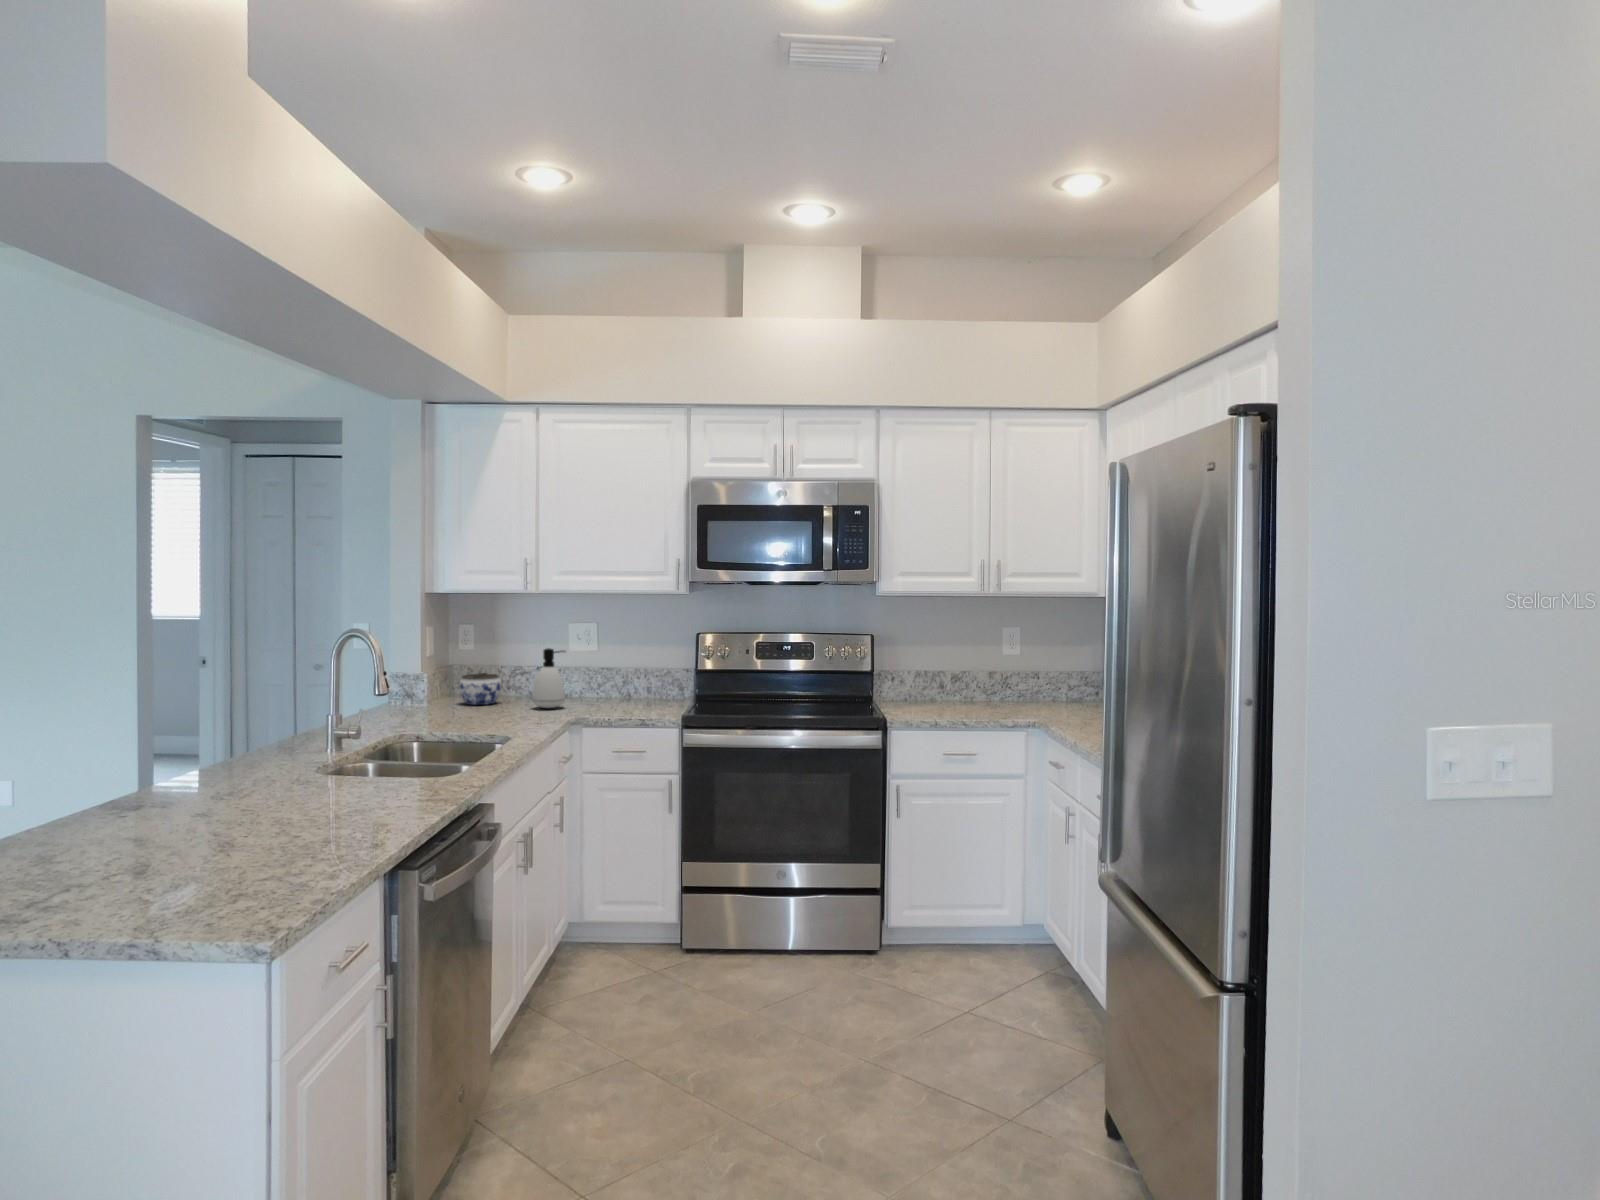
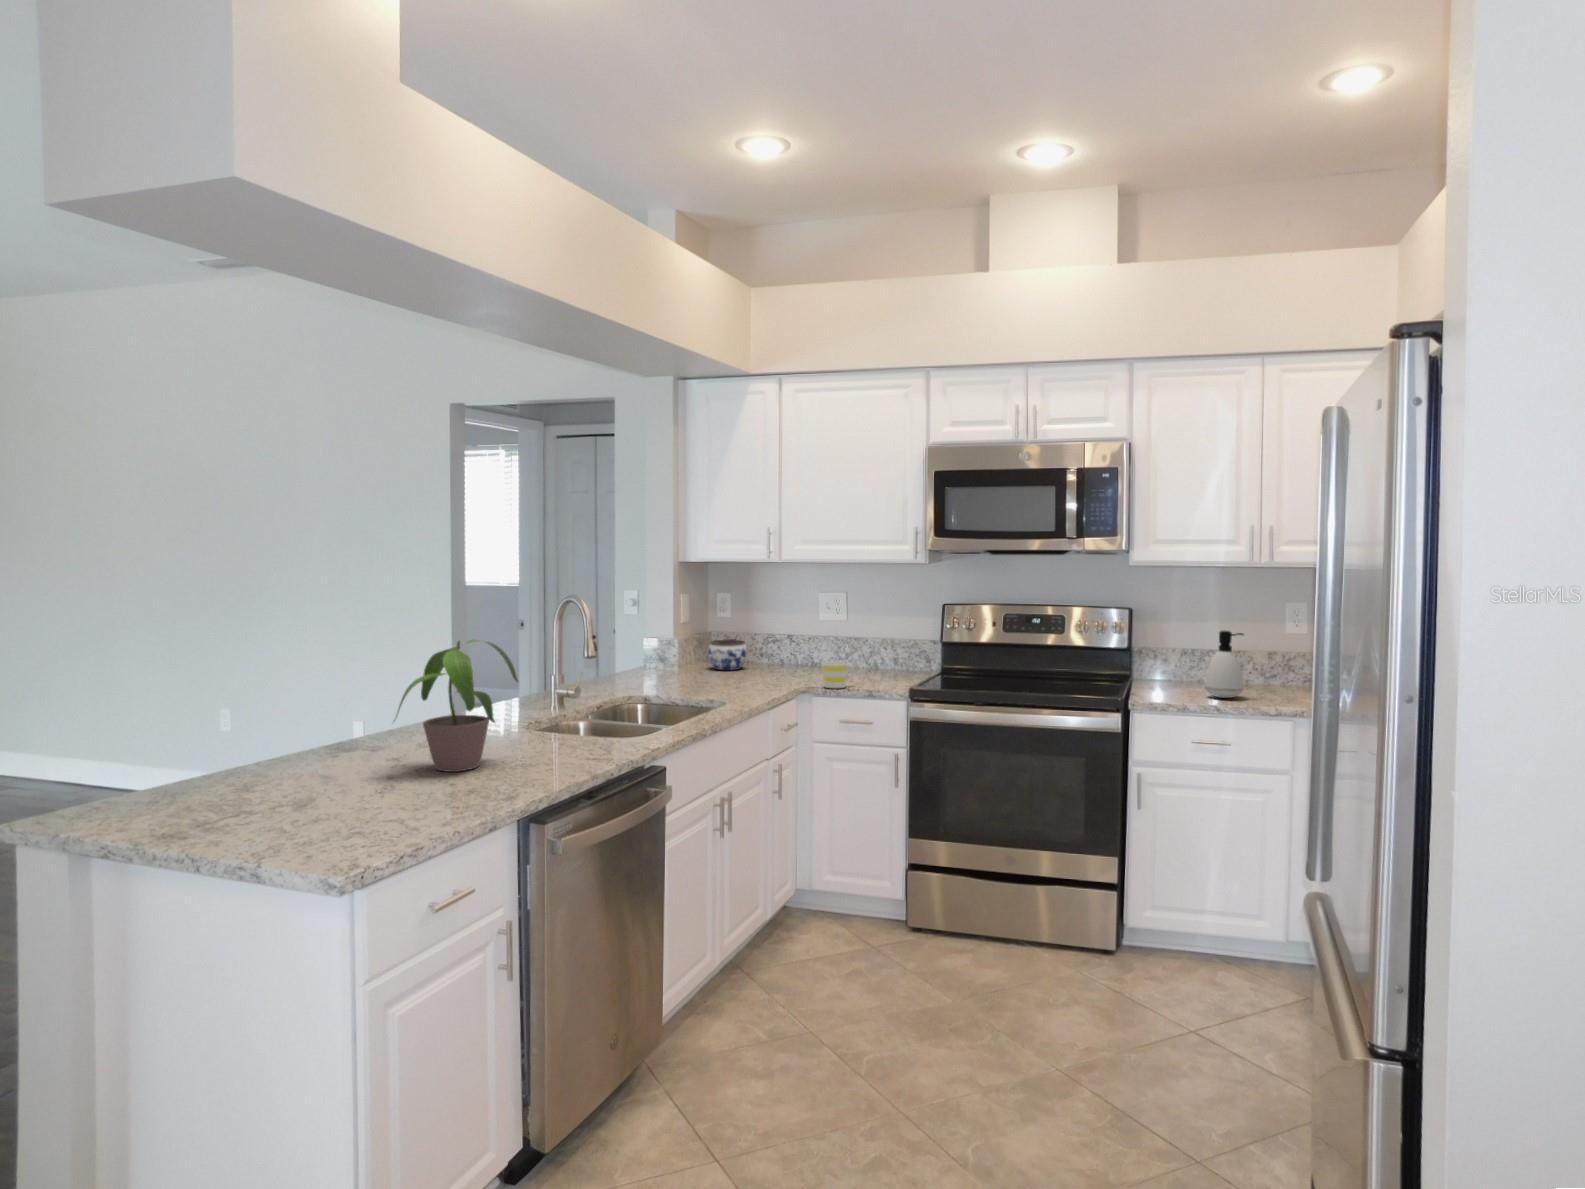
soap dispenser: present [532,648,565,708] -> present [1205,631,1243,698]
potted plant: none [144,671,330,824] -> present [396,640,518,772]
mug: none [594,690,625,717] -> present [822,661,854,688]

